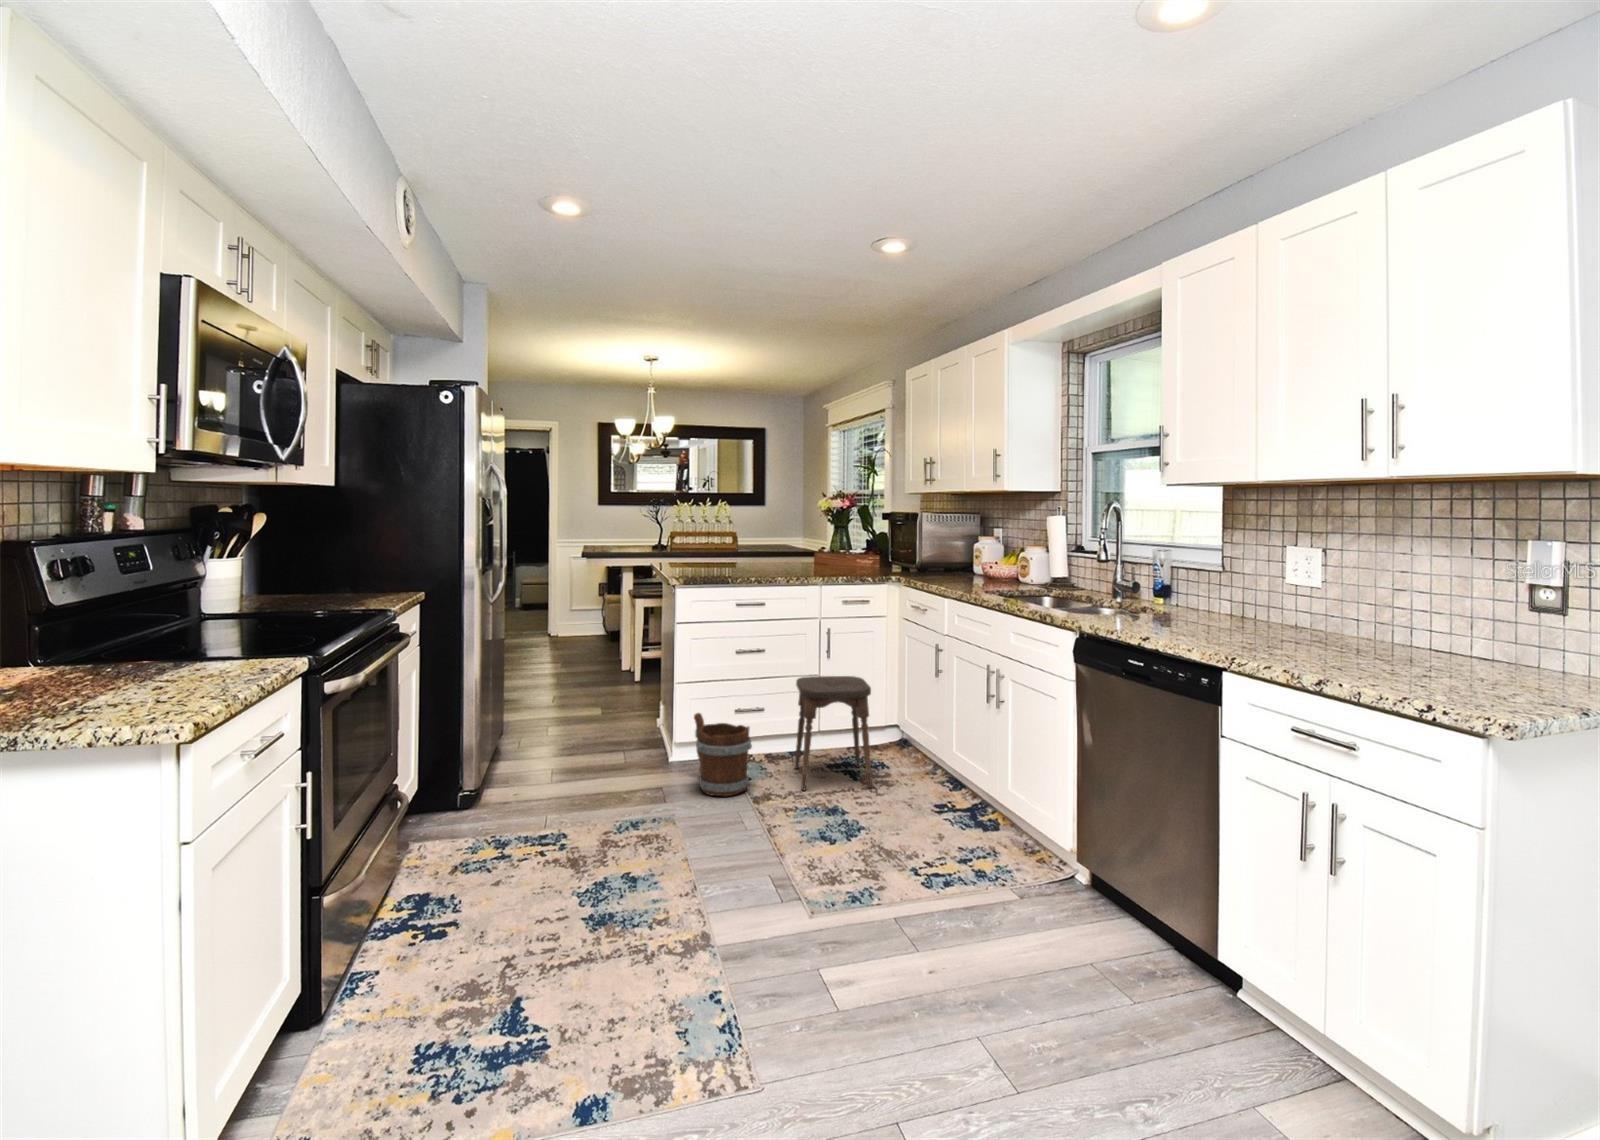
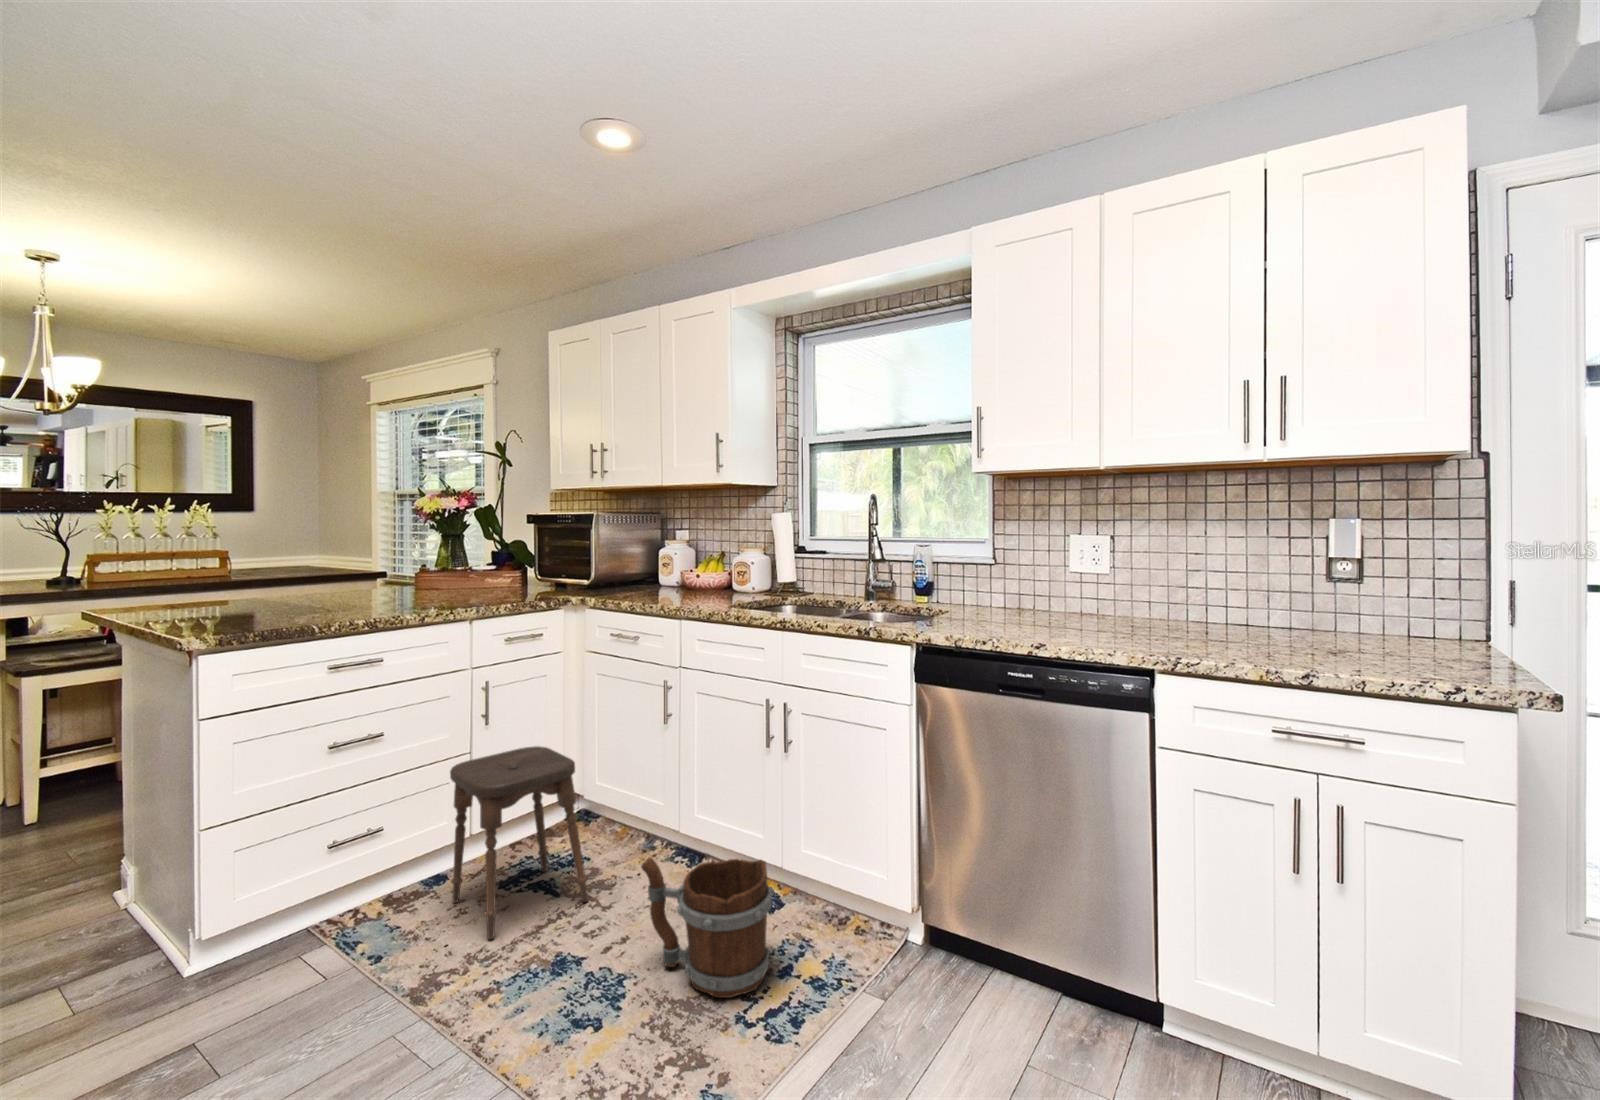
bucket: present [694,713,752,796] -> present [641,858,774,998]

